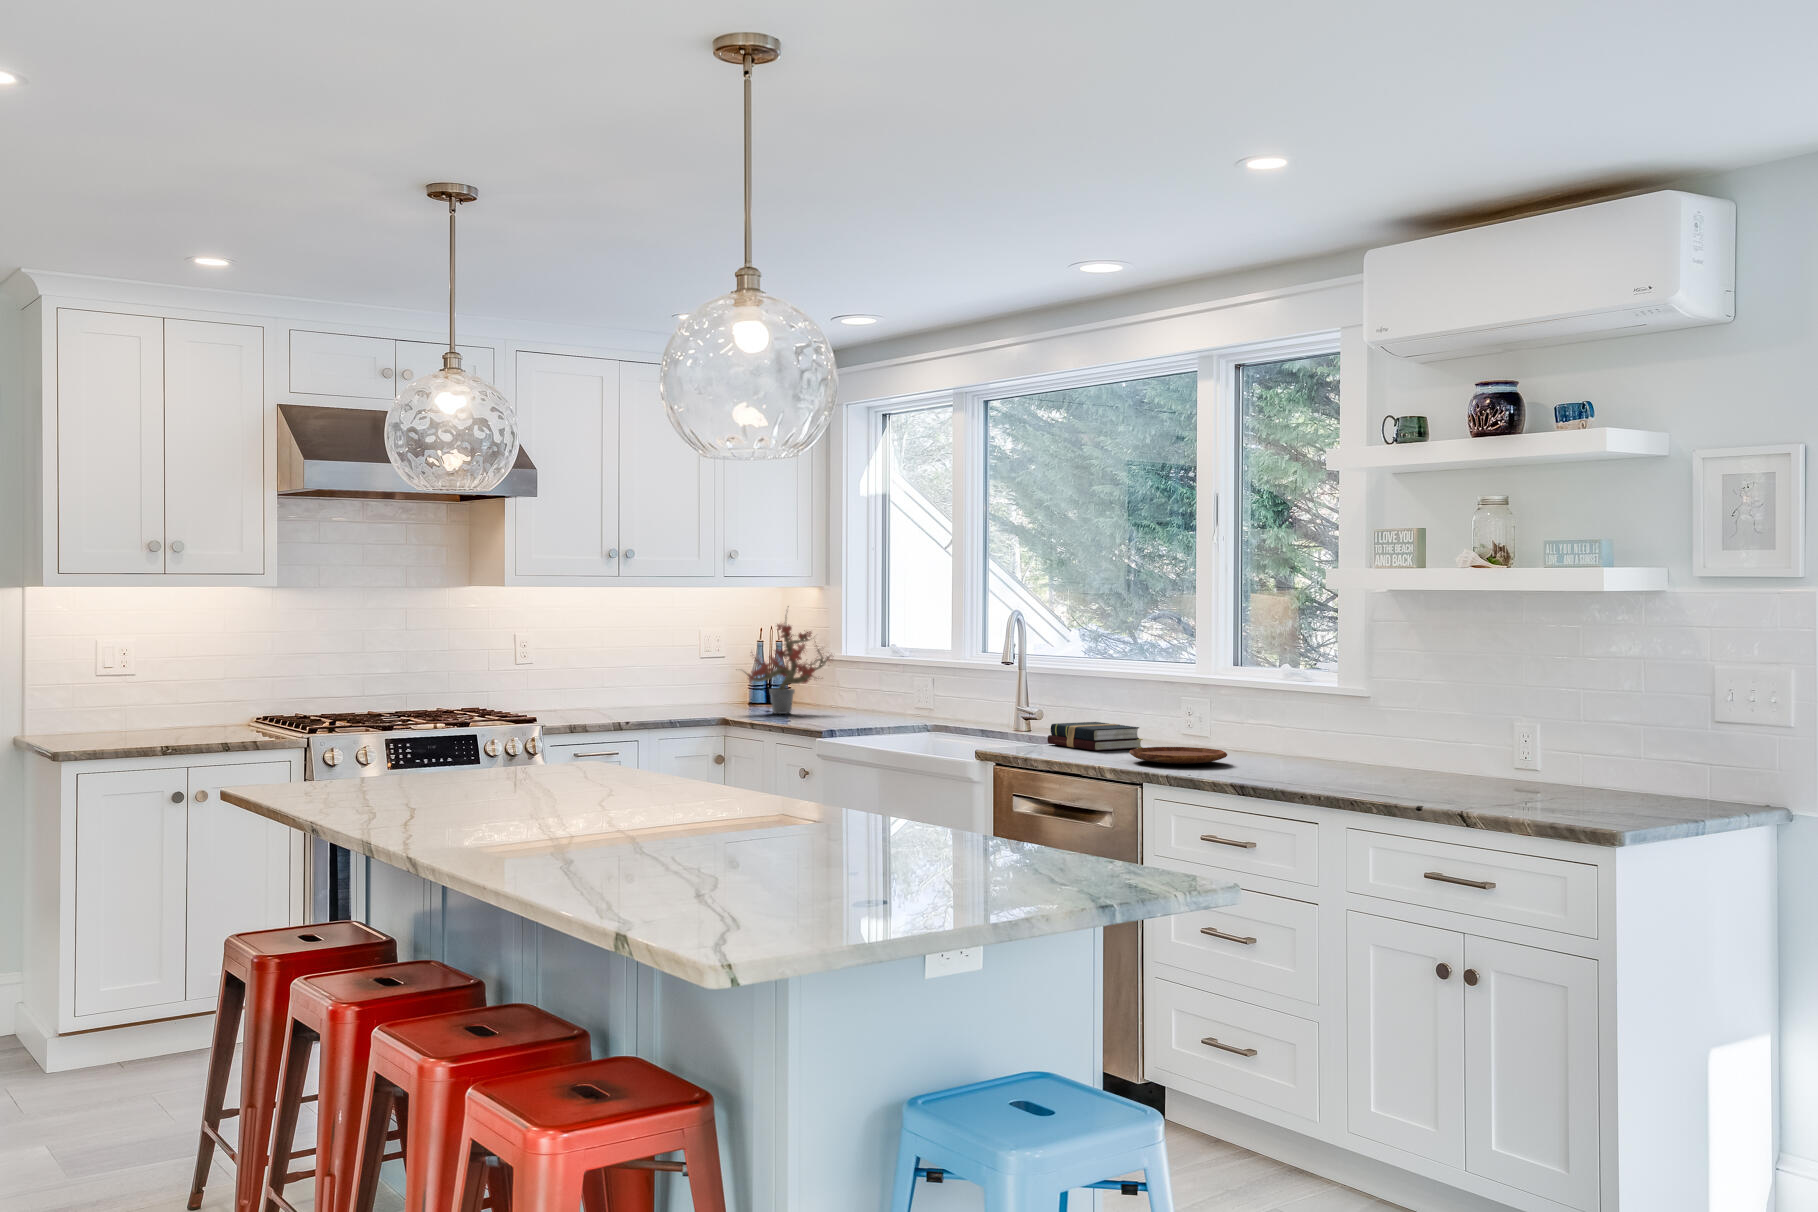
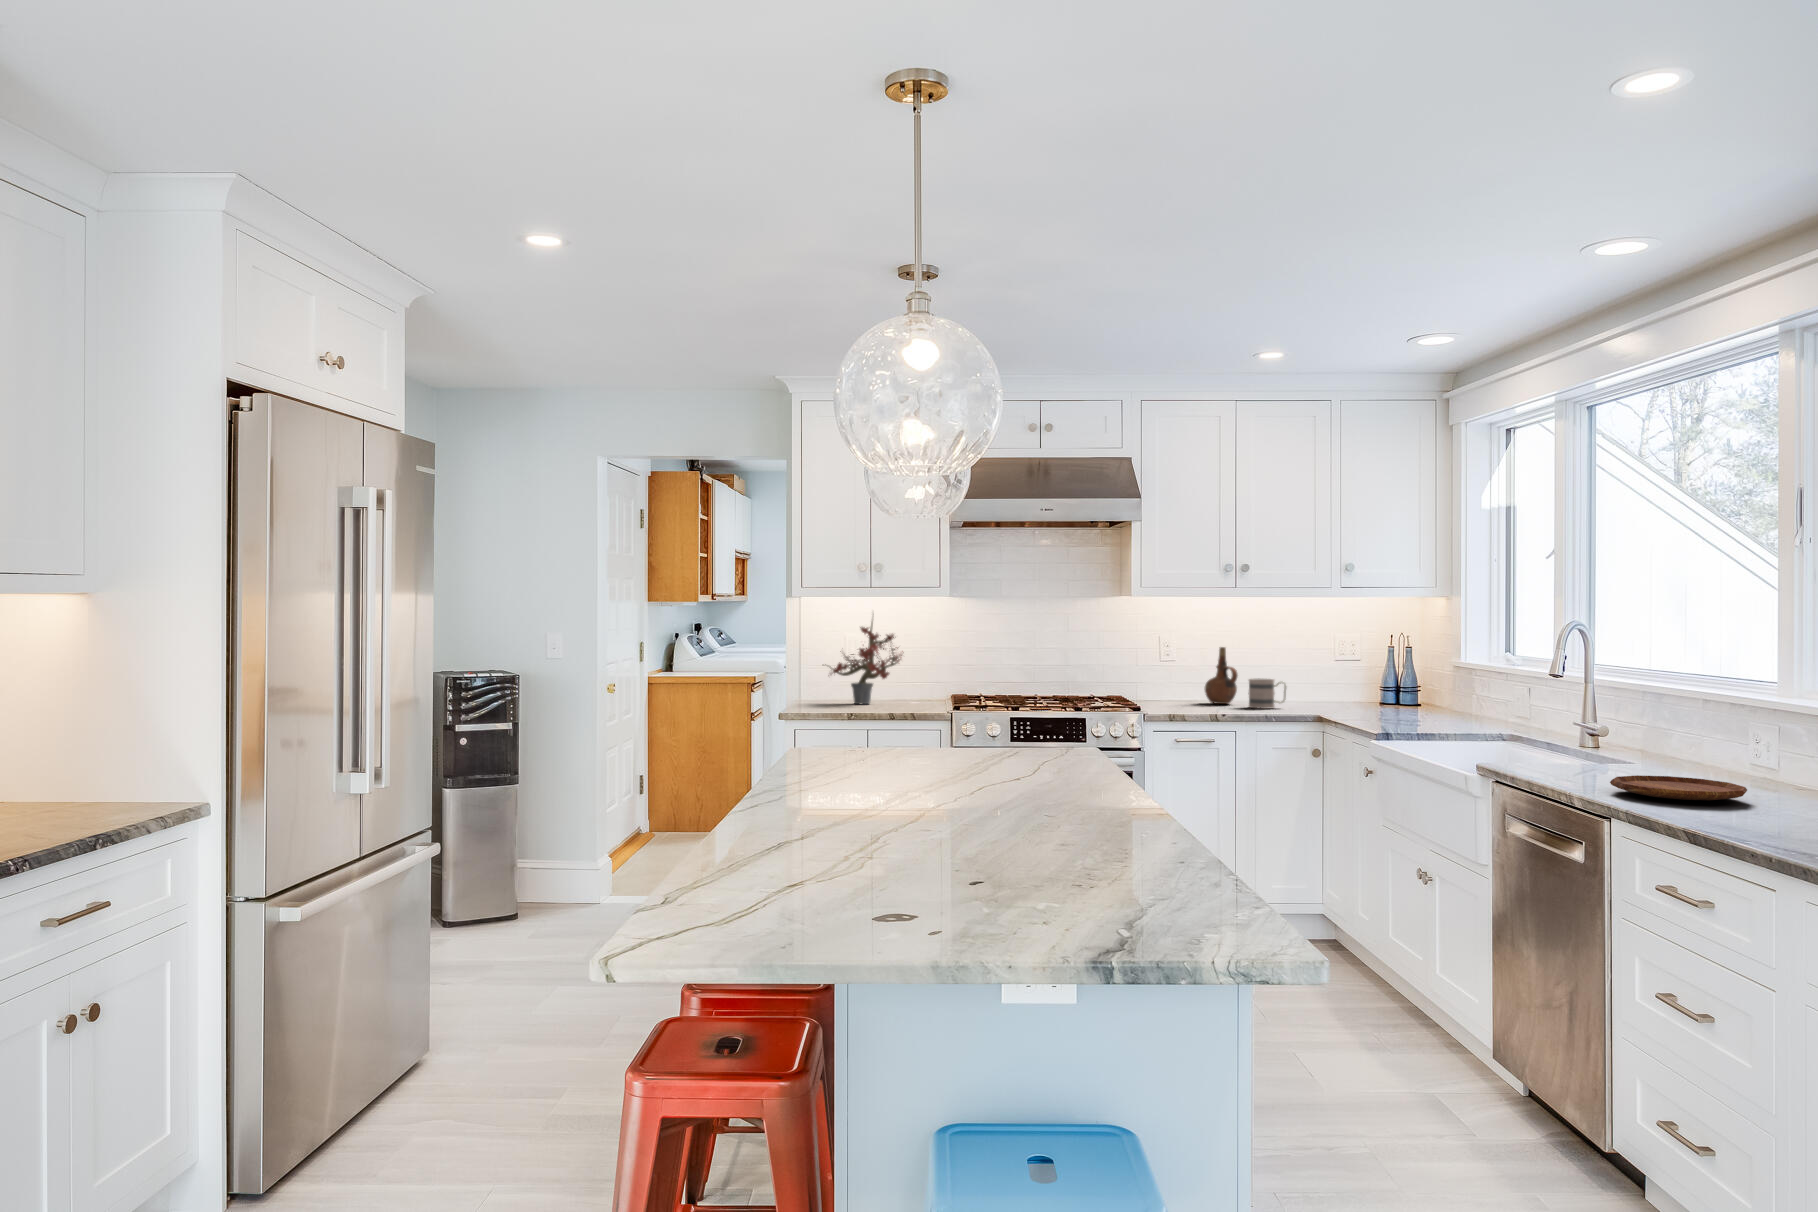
potted plant: present [745,606,830,714] -> present [832,621,903,704]
ceramic pitcher: none [574,643,614,711] -> present [1205,647,1238,704]
mug: none [634,679,674,713] -> present [1248,678,1286,709]
hardback book: present [1047,722,1143,751] -> none [1571,741,1684,776]

